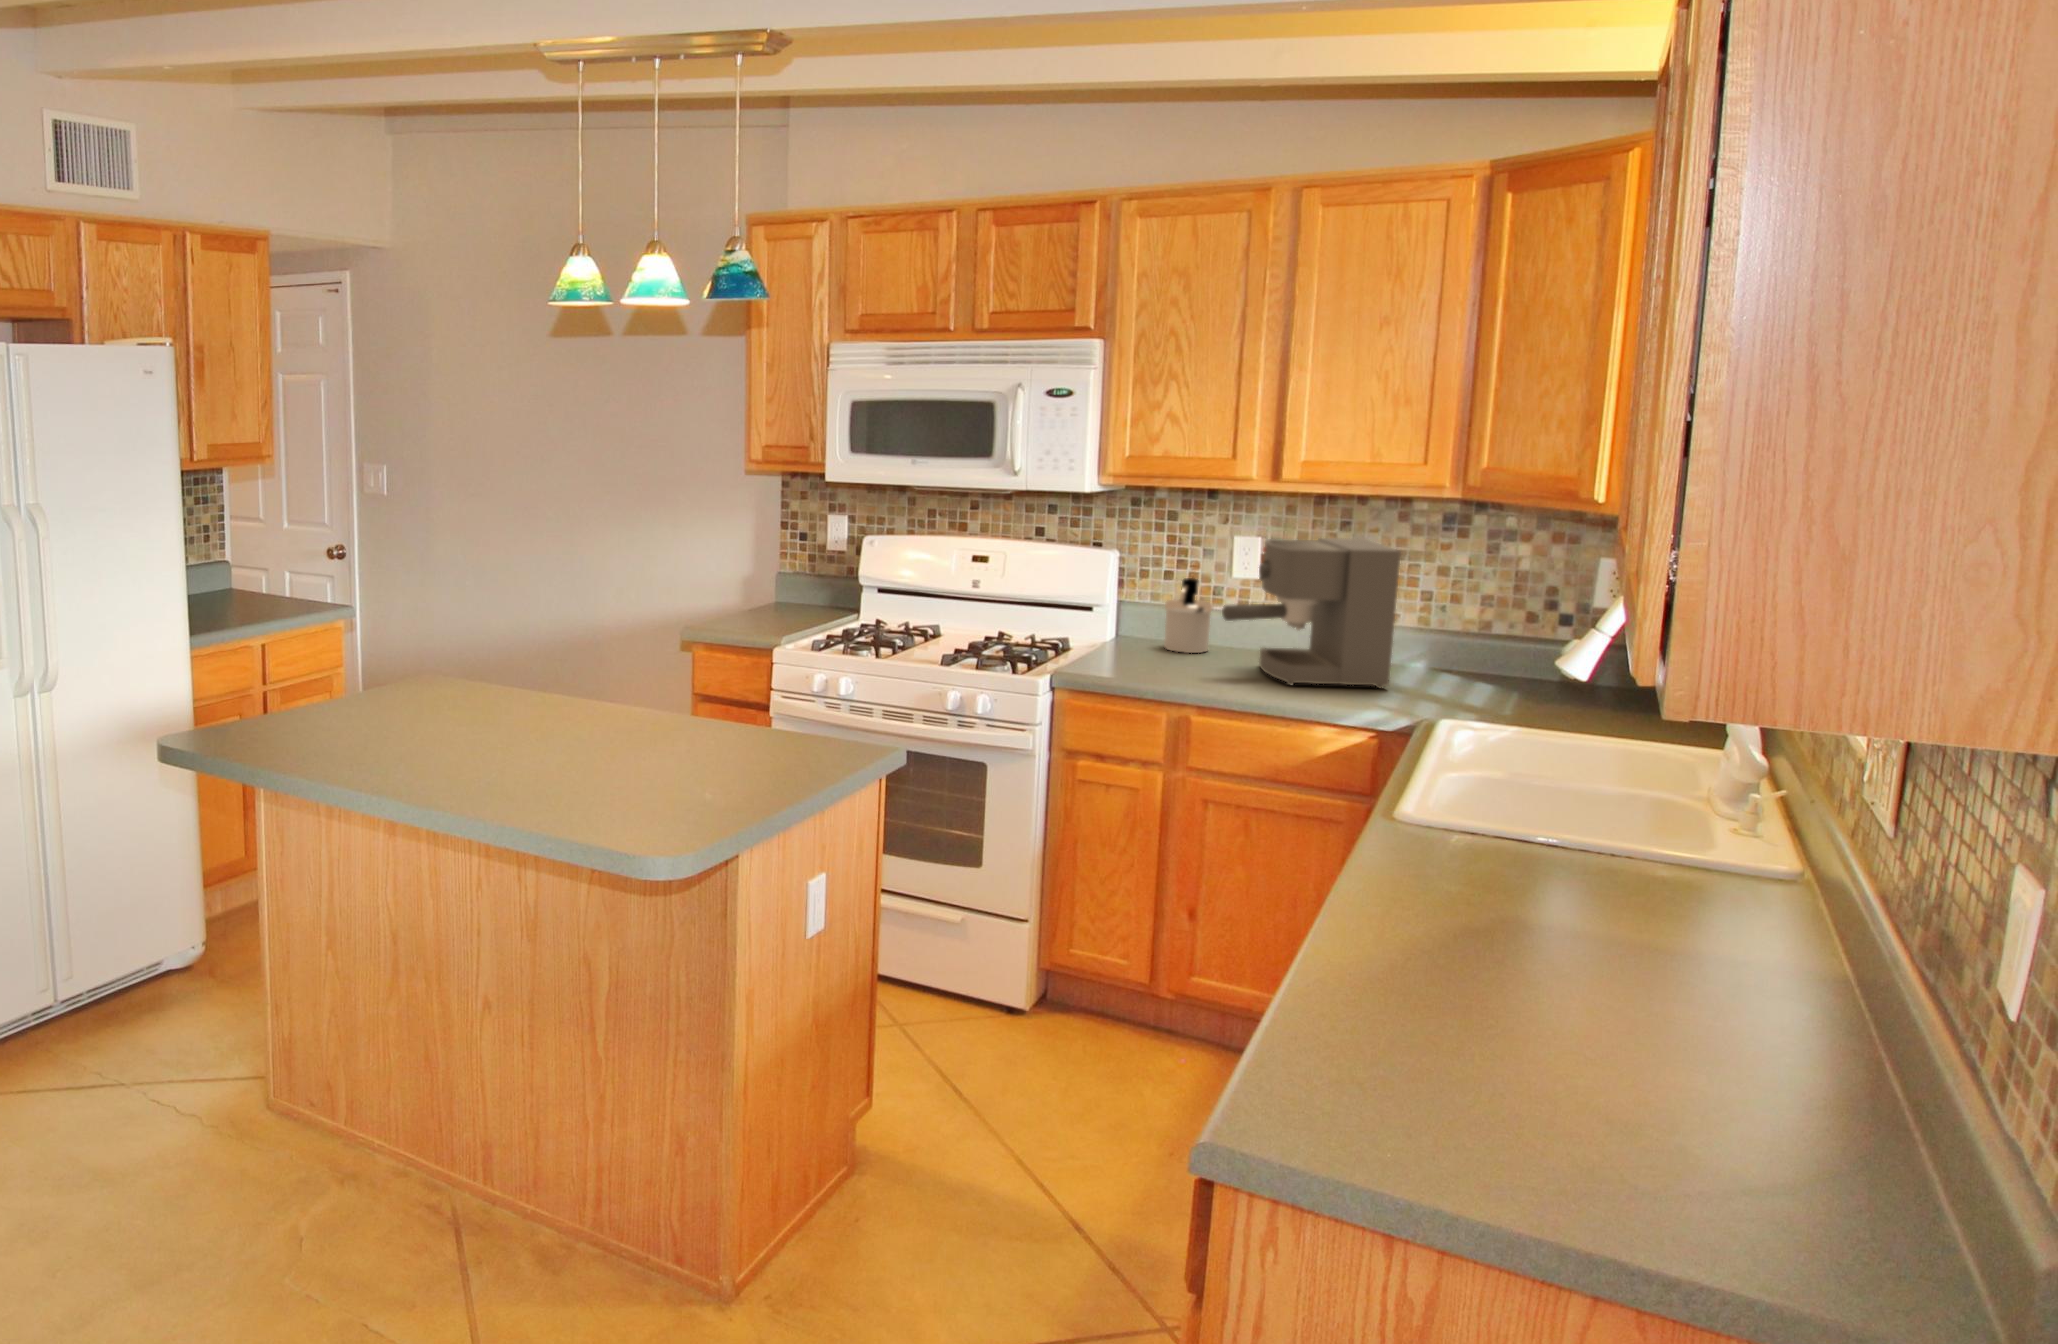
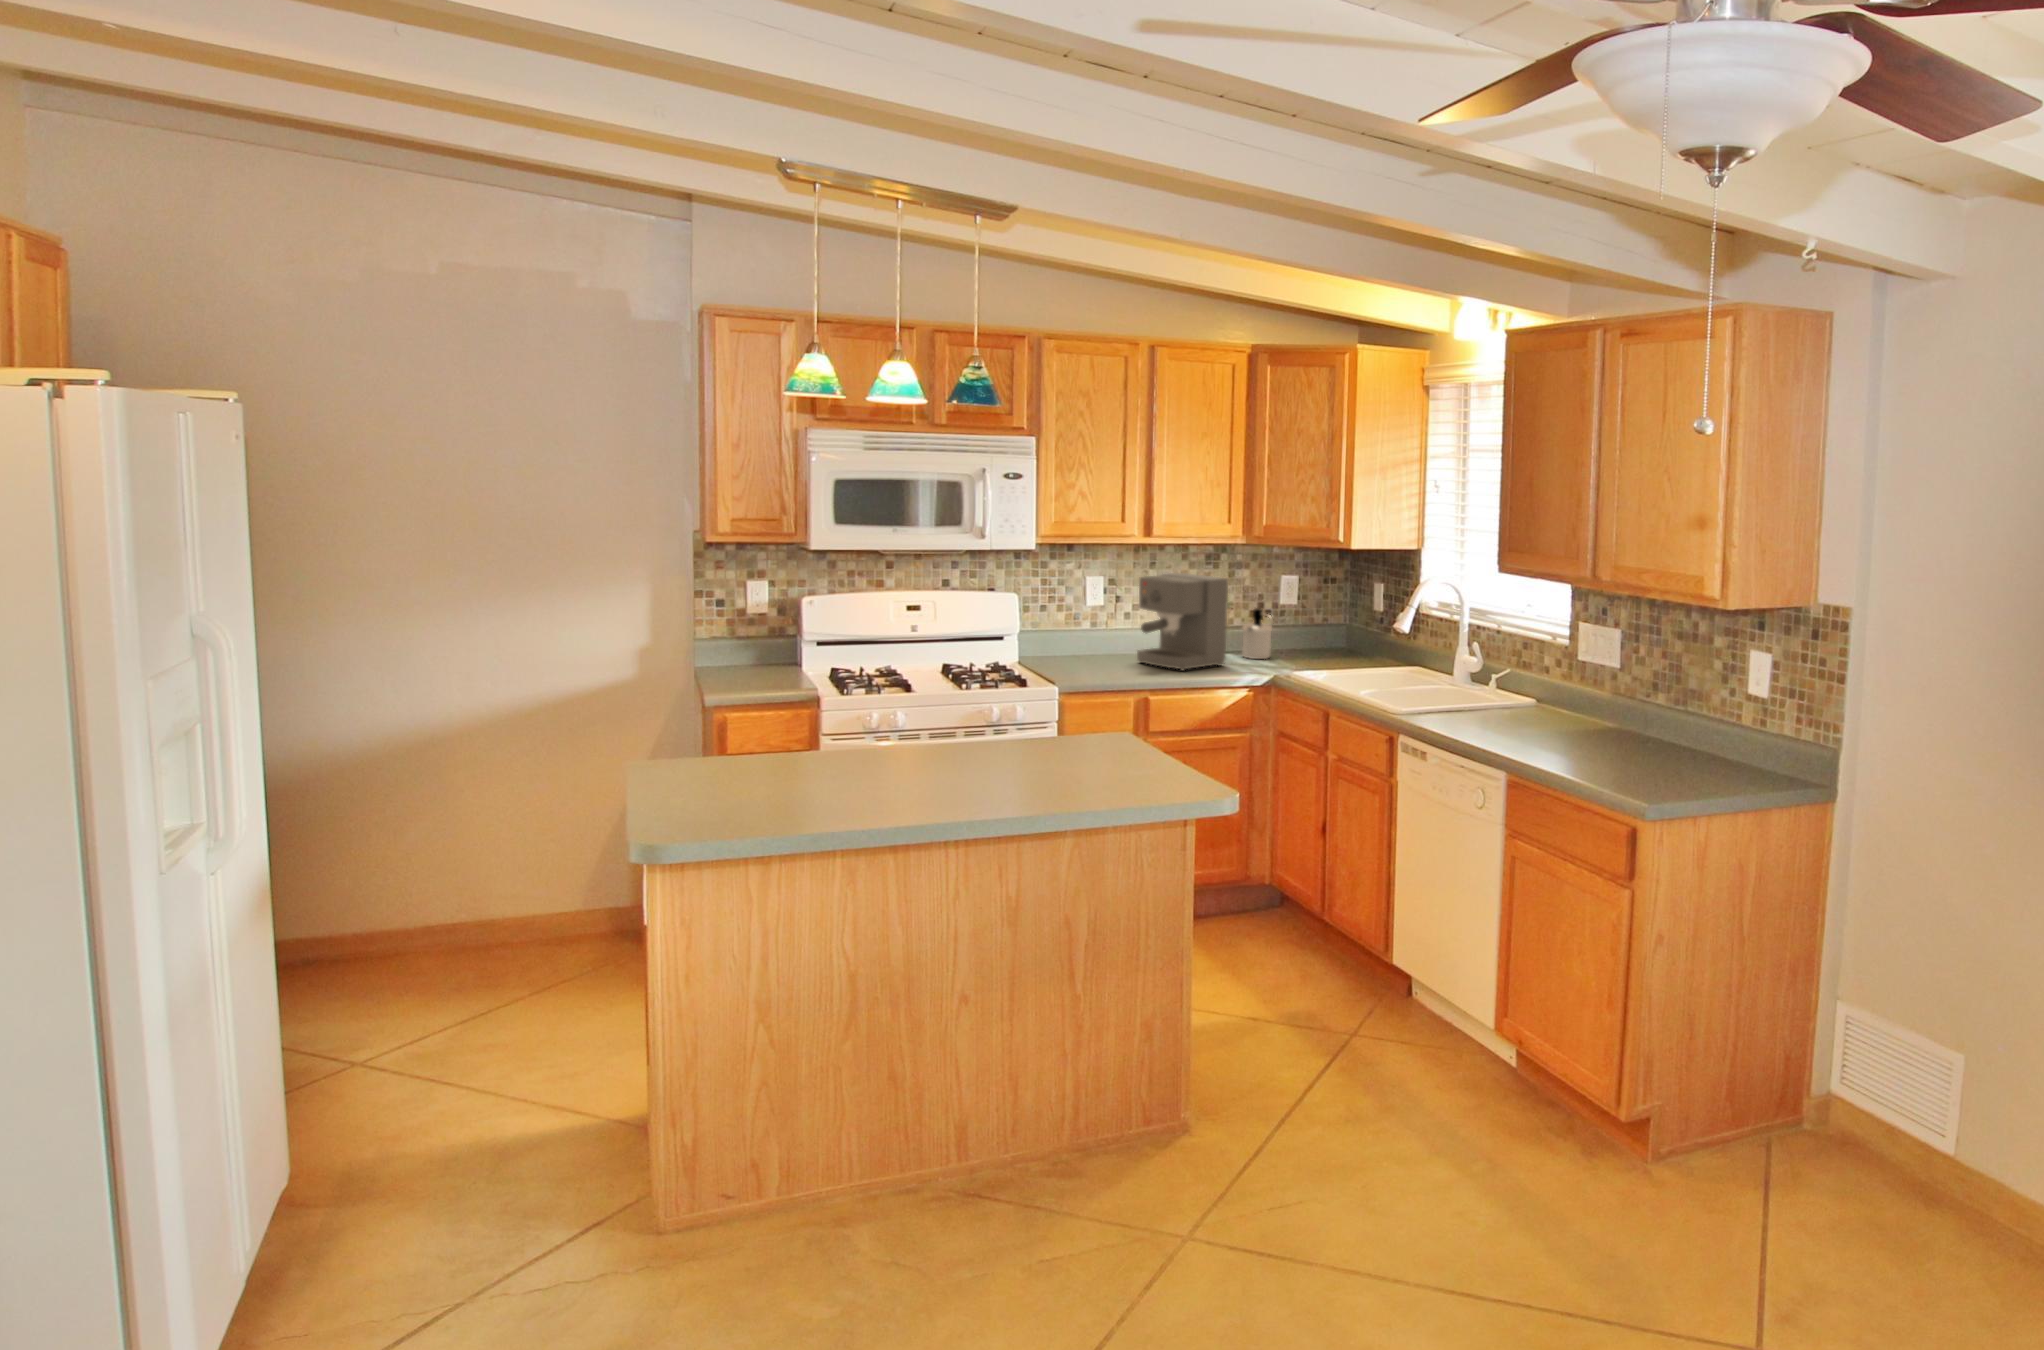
soap dispenser: present [1164,578,1213,653] -> present [1242,608,1272,659]

